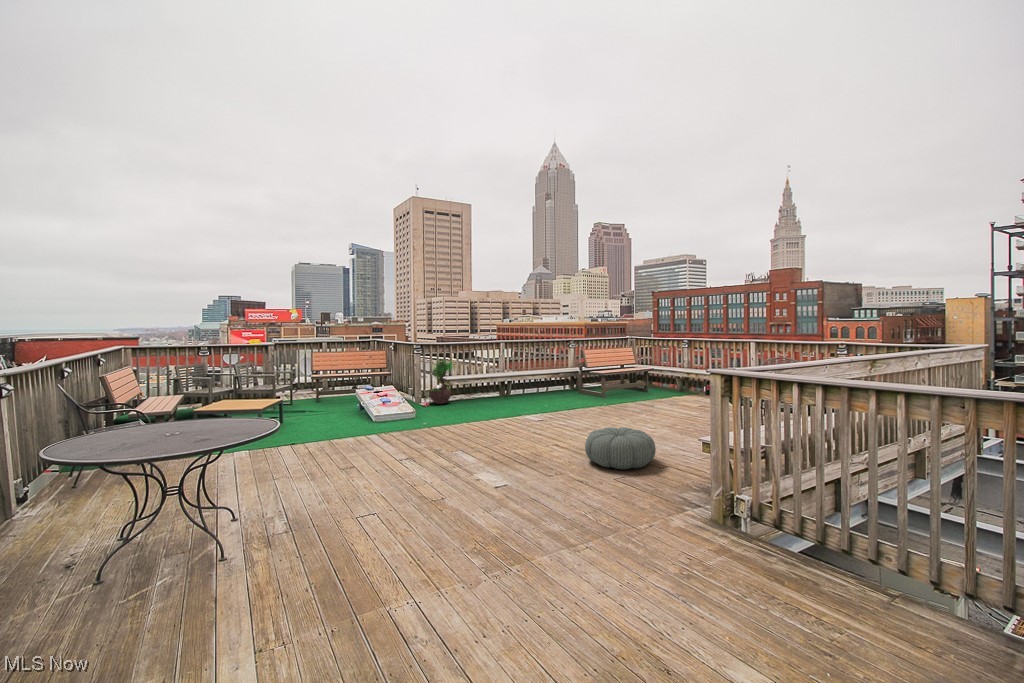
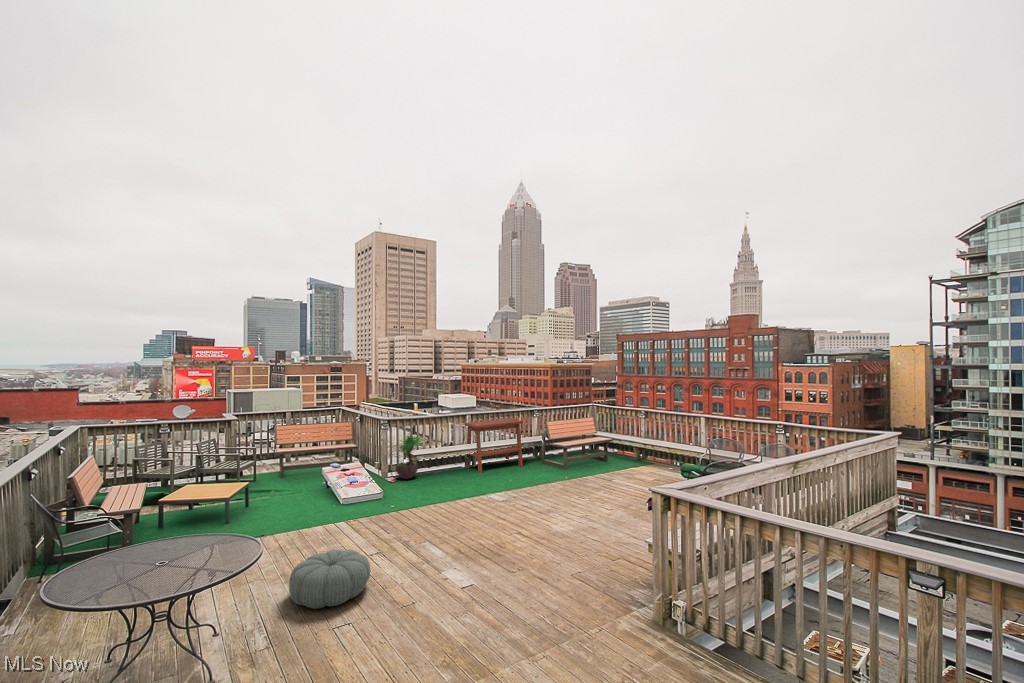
side table: none [498,347,560,400] -> present [465,419,523,473]
pouf: present [585,427,656,469] -> present [289,550,370,609]

